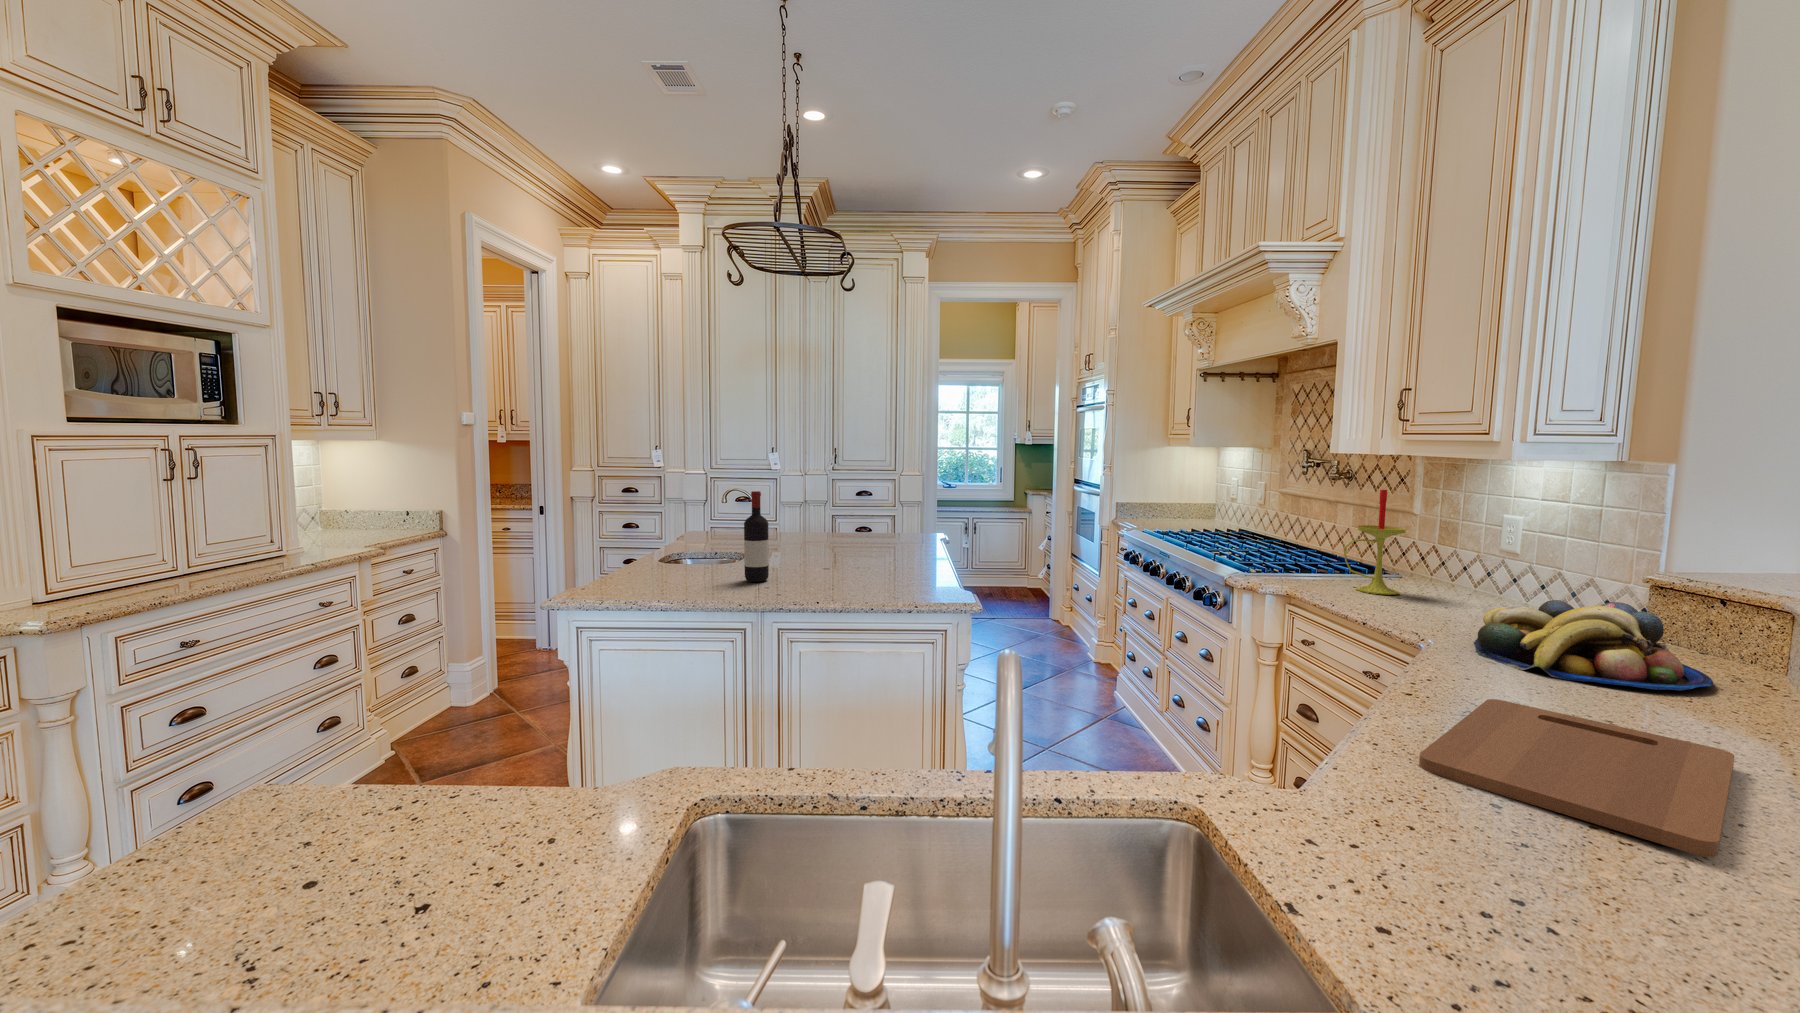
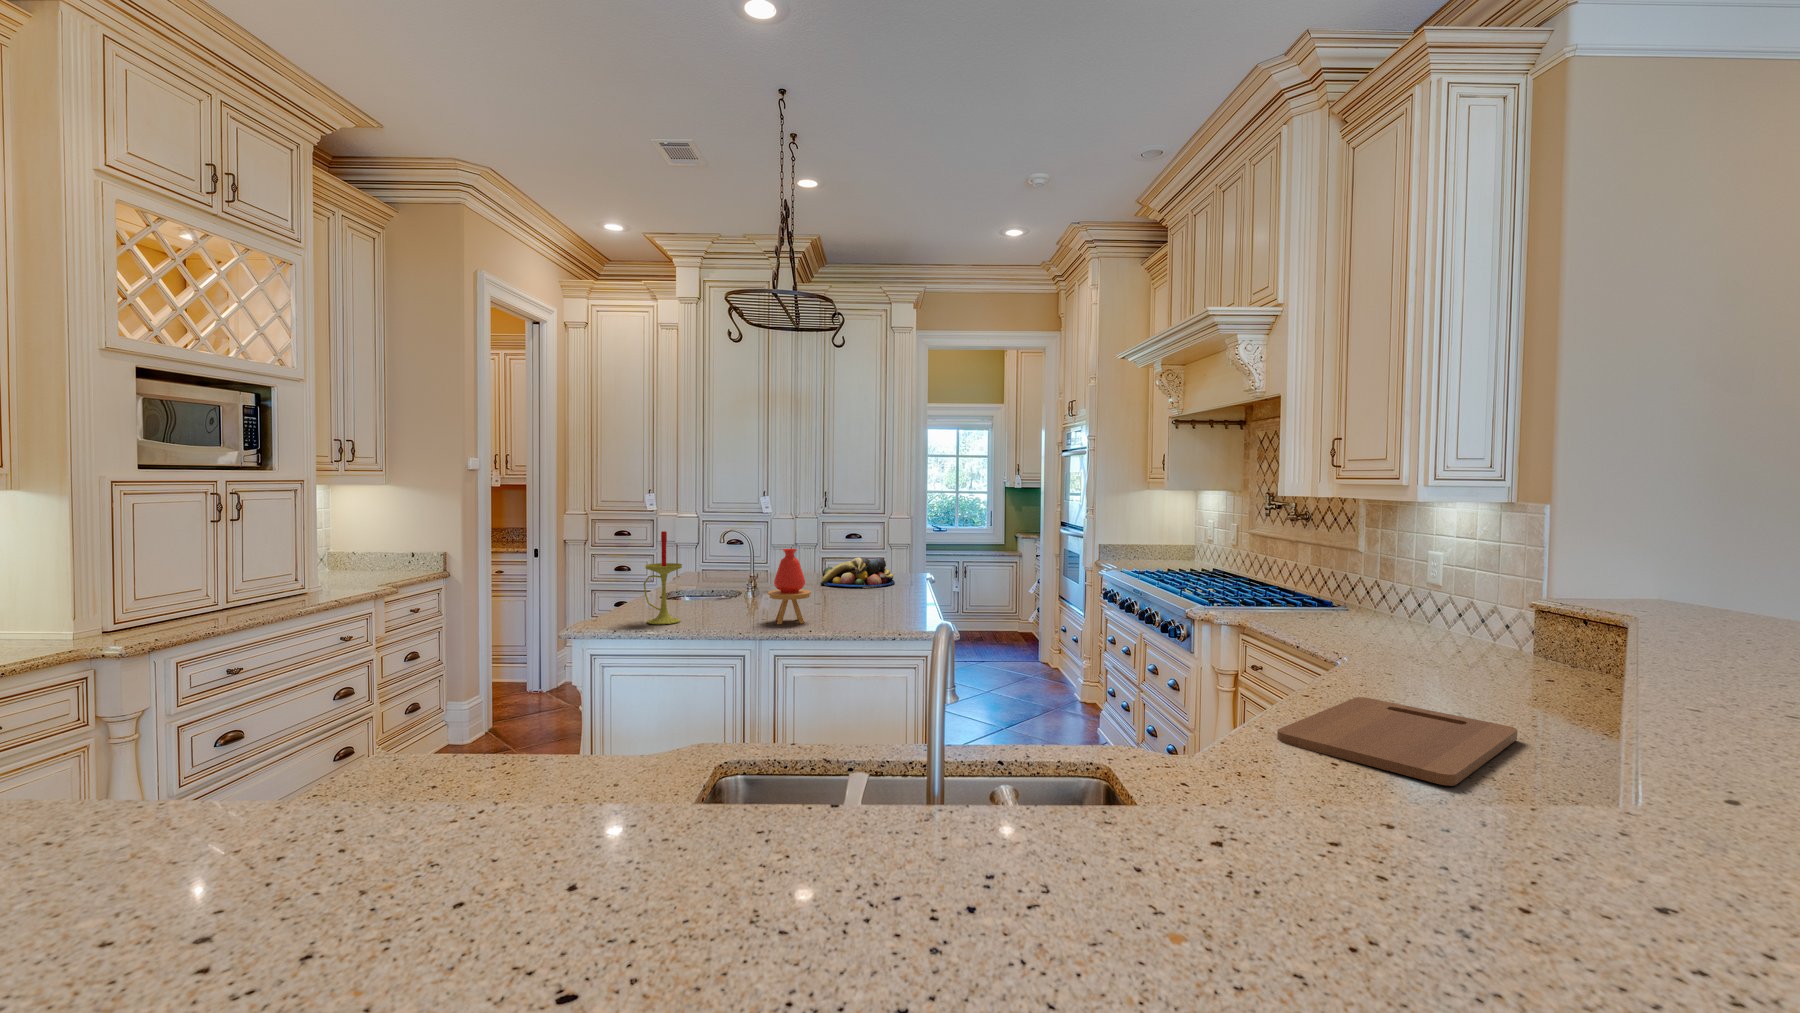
candle: present [1343,490,1406,595] -> present [644,531,682,624]
wine bottle: present [744,491,769,582] -> none [742,532,765,616]
vase: none [772,510,819,592] -> present [768,549,811,624]
fruit bowl: present [1474,600,1713,690] -> present [821,557,895,587]

